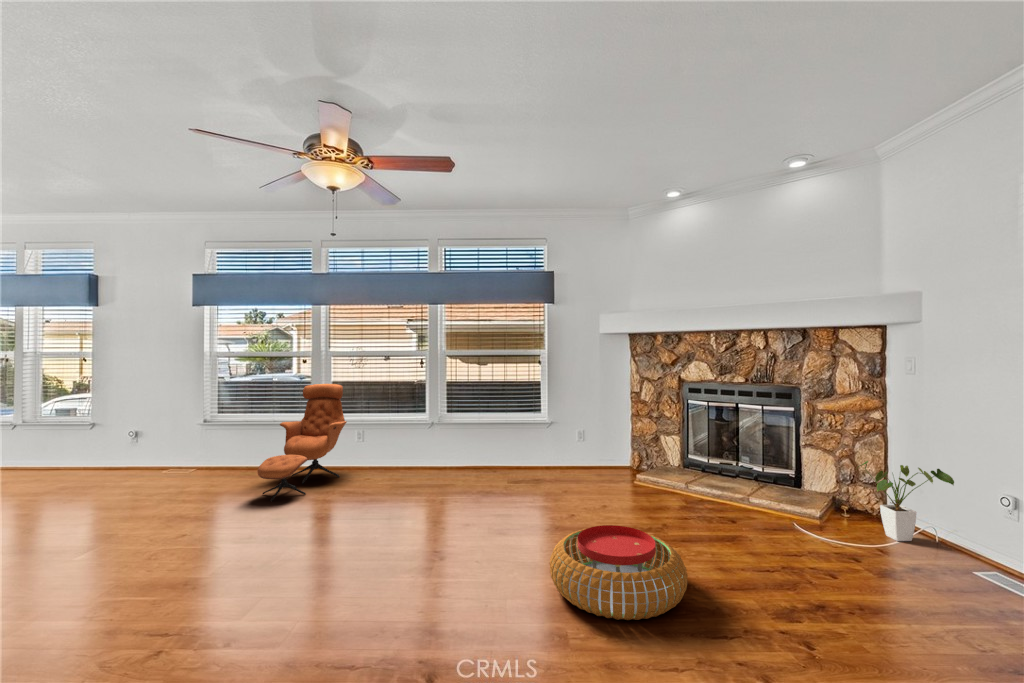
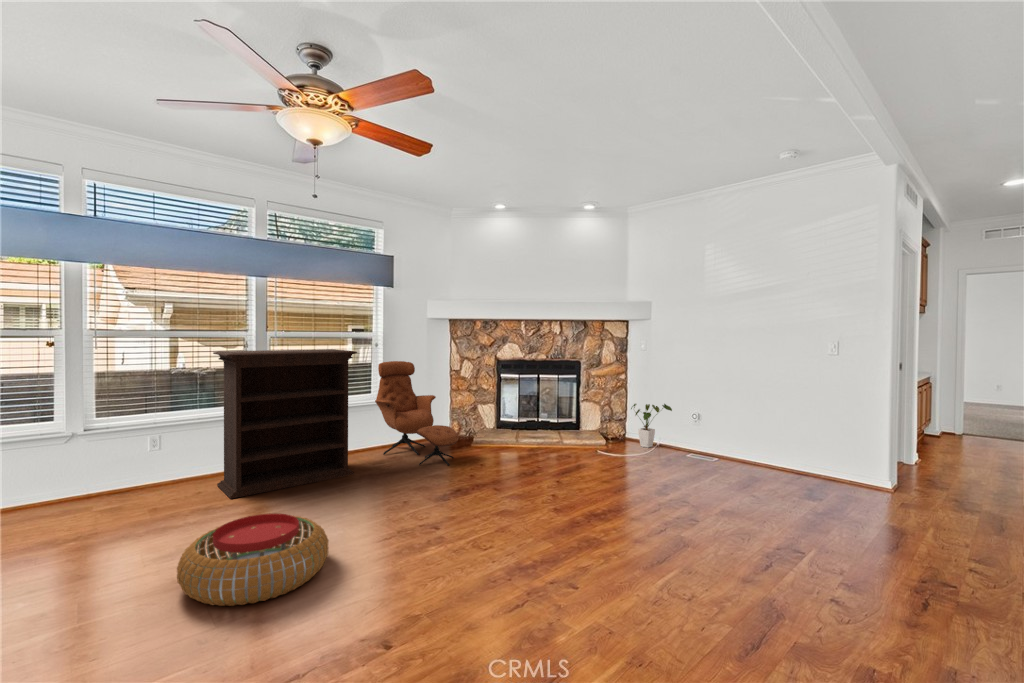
bookshelf: none [369,367,483,488] -> present [213,349,357,499]
lounge chair: present [258,384,347,502] -> present [375,361,459,466]
pouf: present [550,525,688,620] -> present [177,513,329,606]

